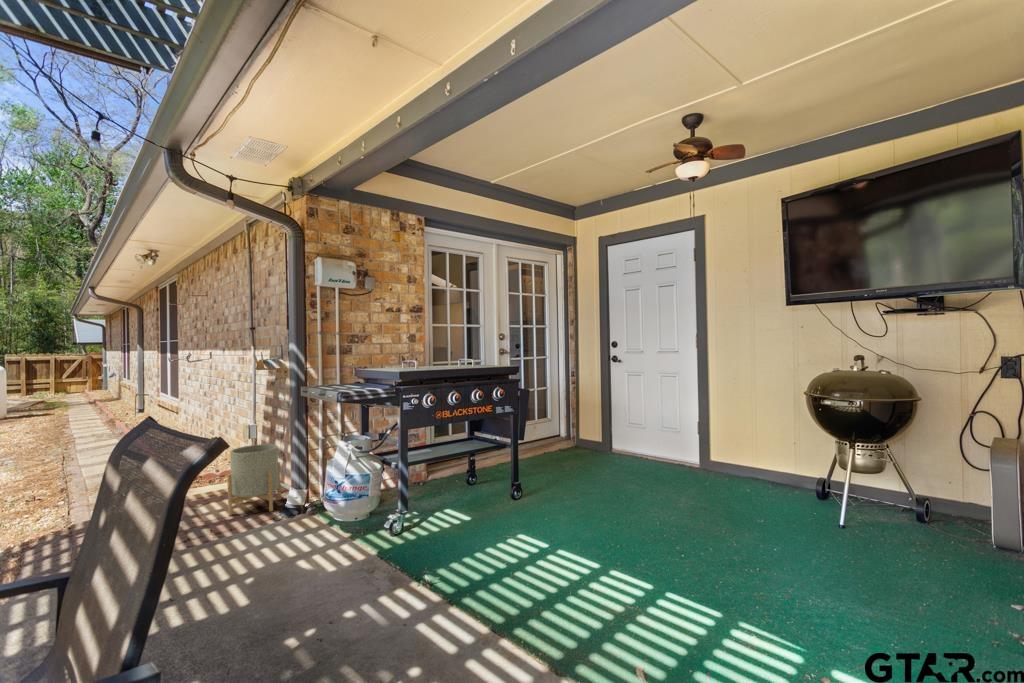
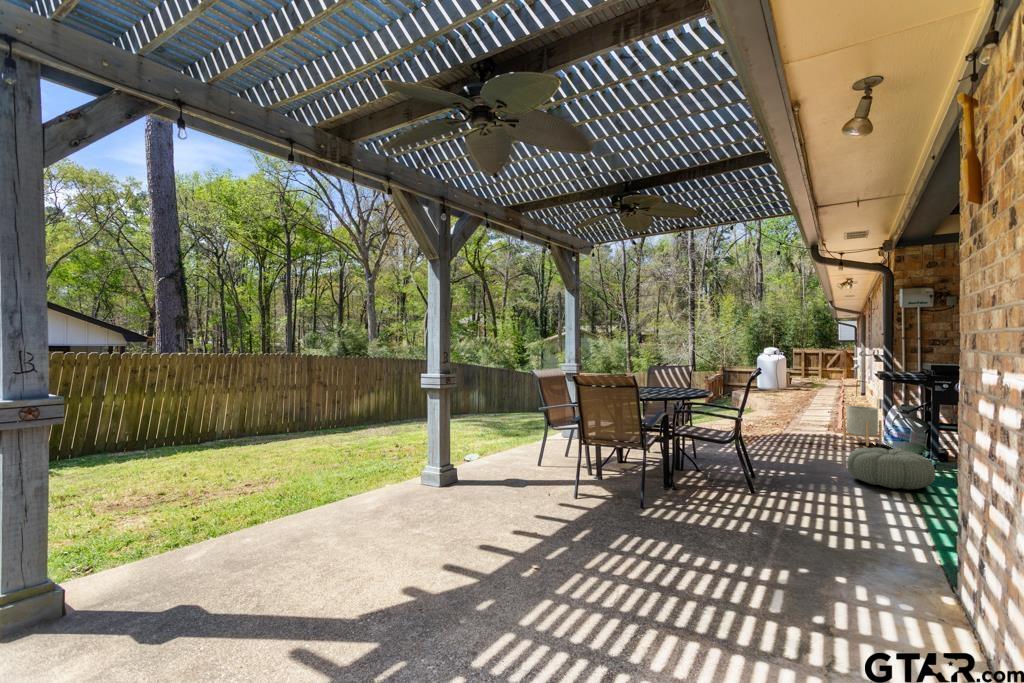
pouf: none [349,525,484,625] -> present [847,448,935,489]

